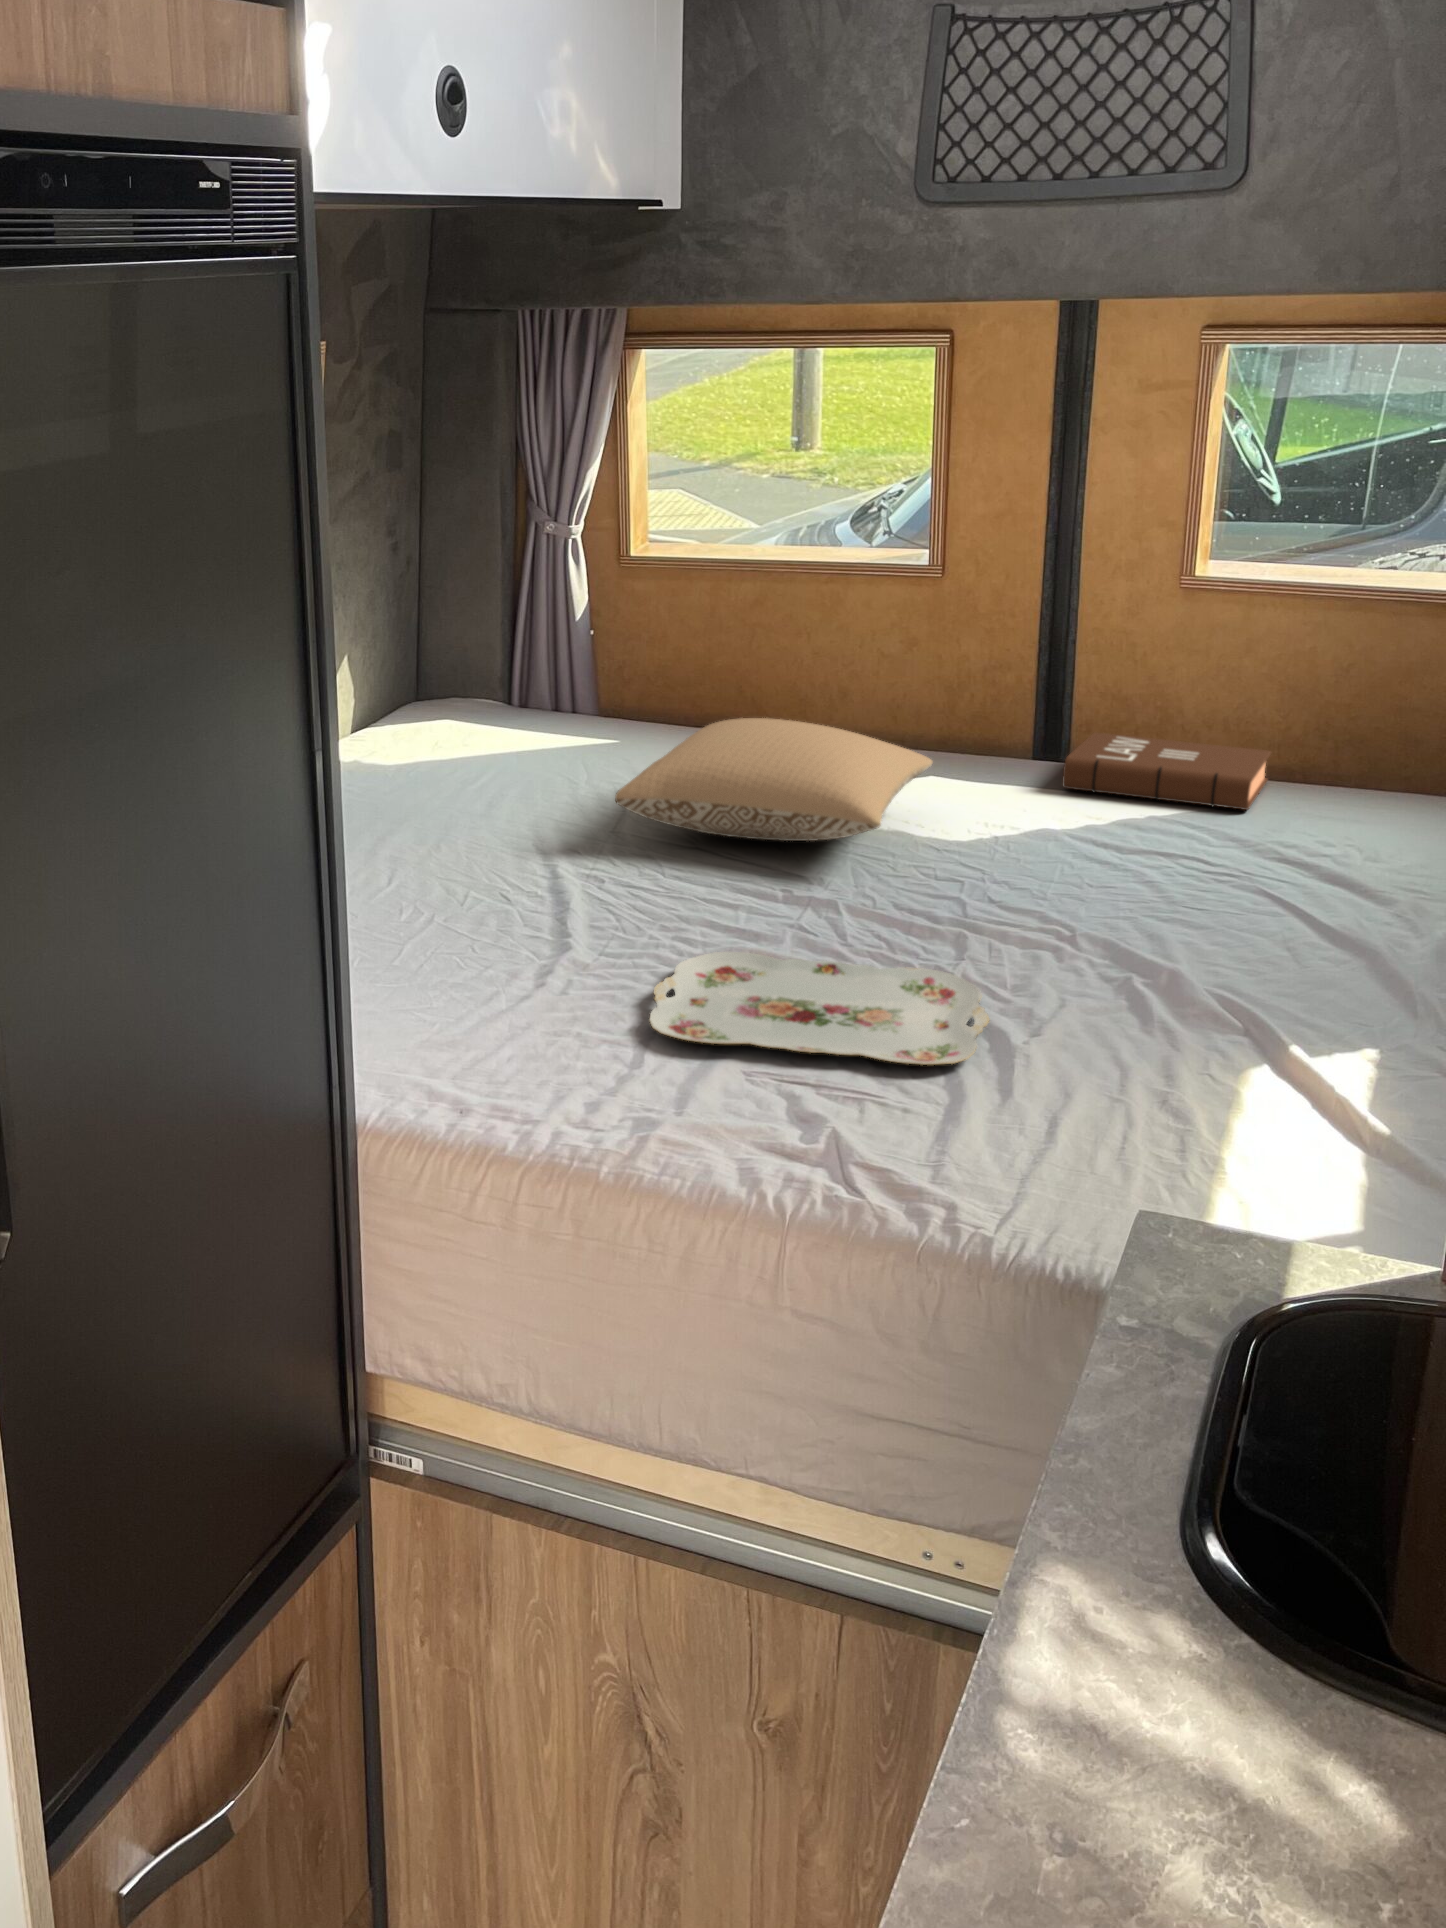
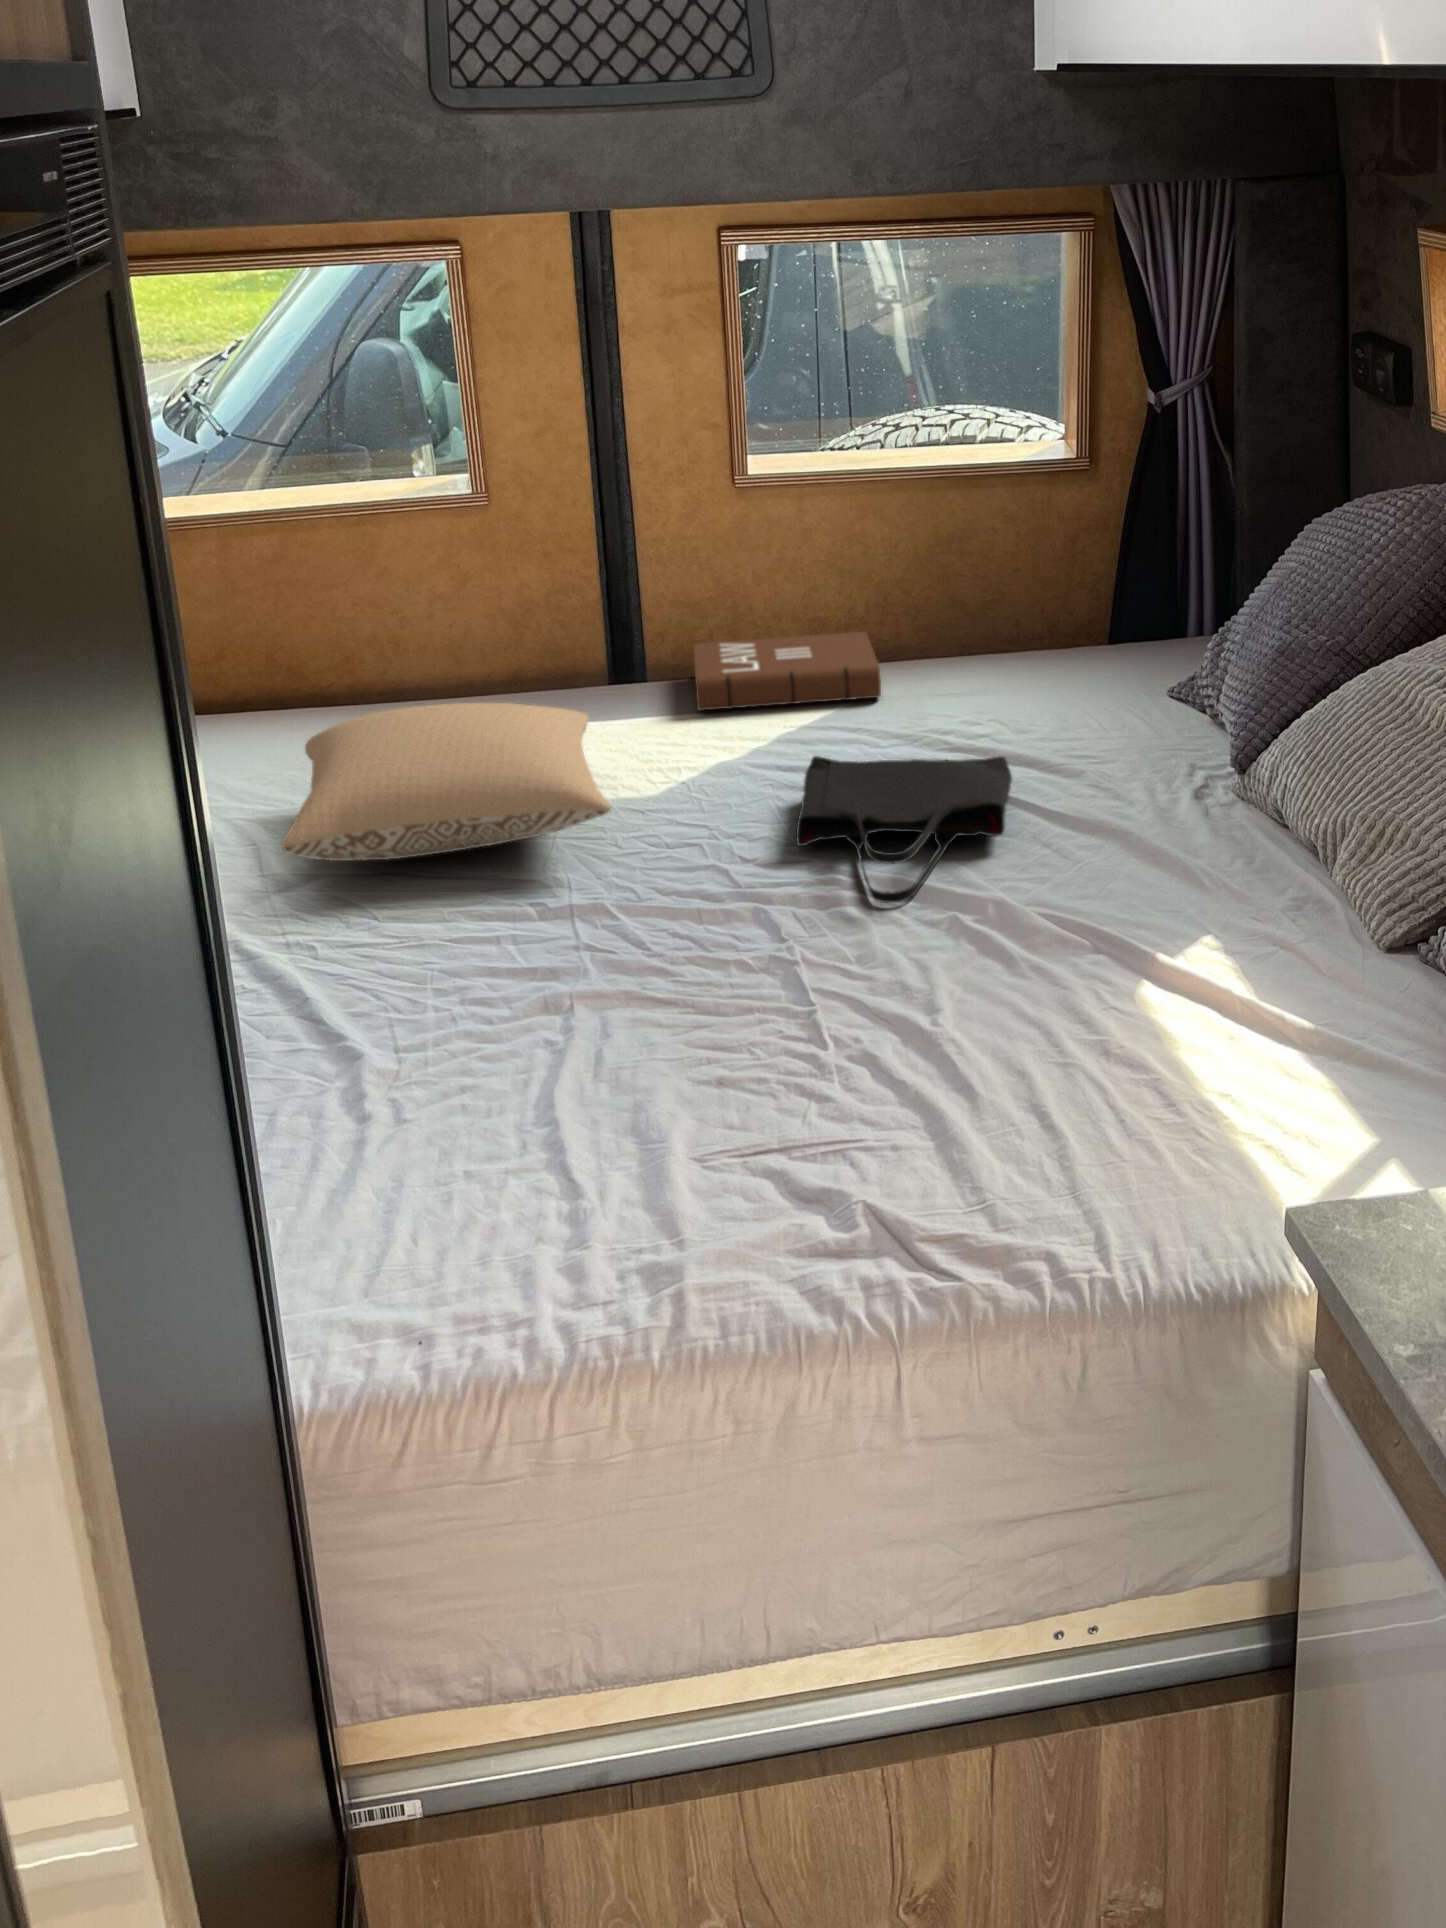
tote bag: none [1043,830,1298,958] -> present [796,756,1012,903]
serving tray: present [650,952,989,1065] -> none [508,965,902,1145]

